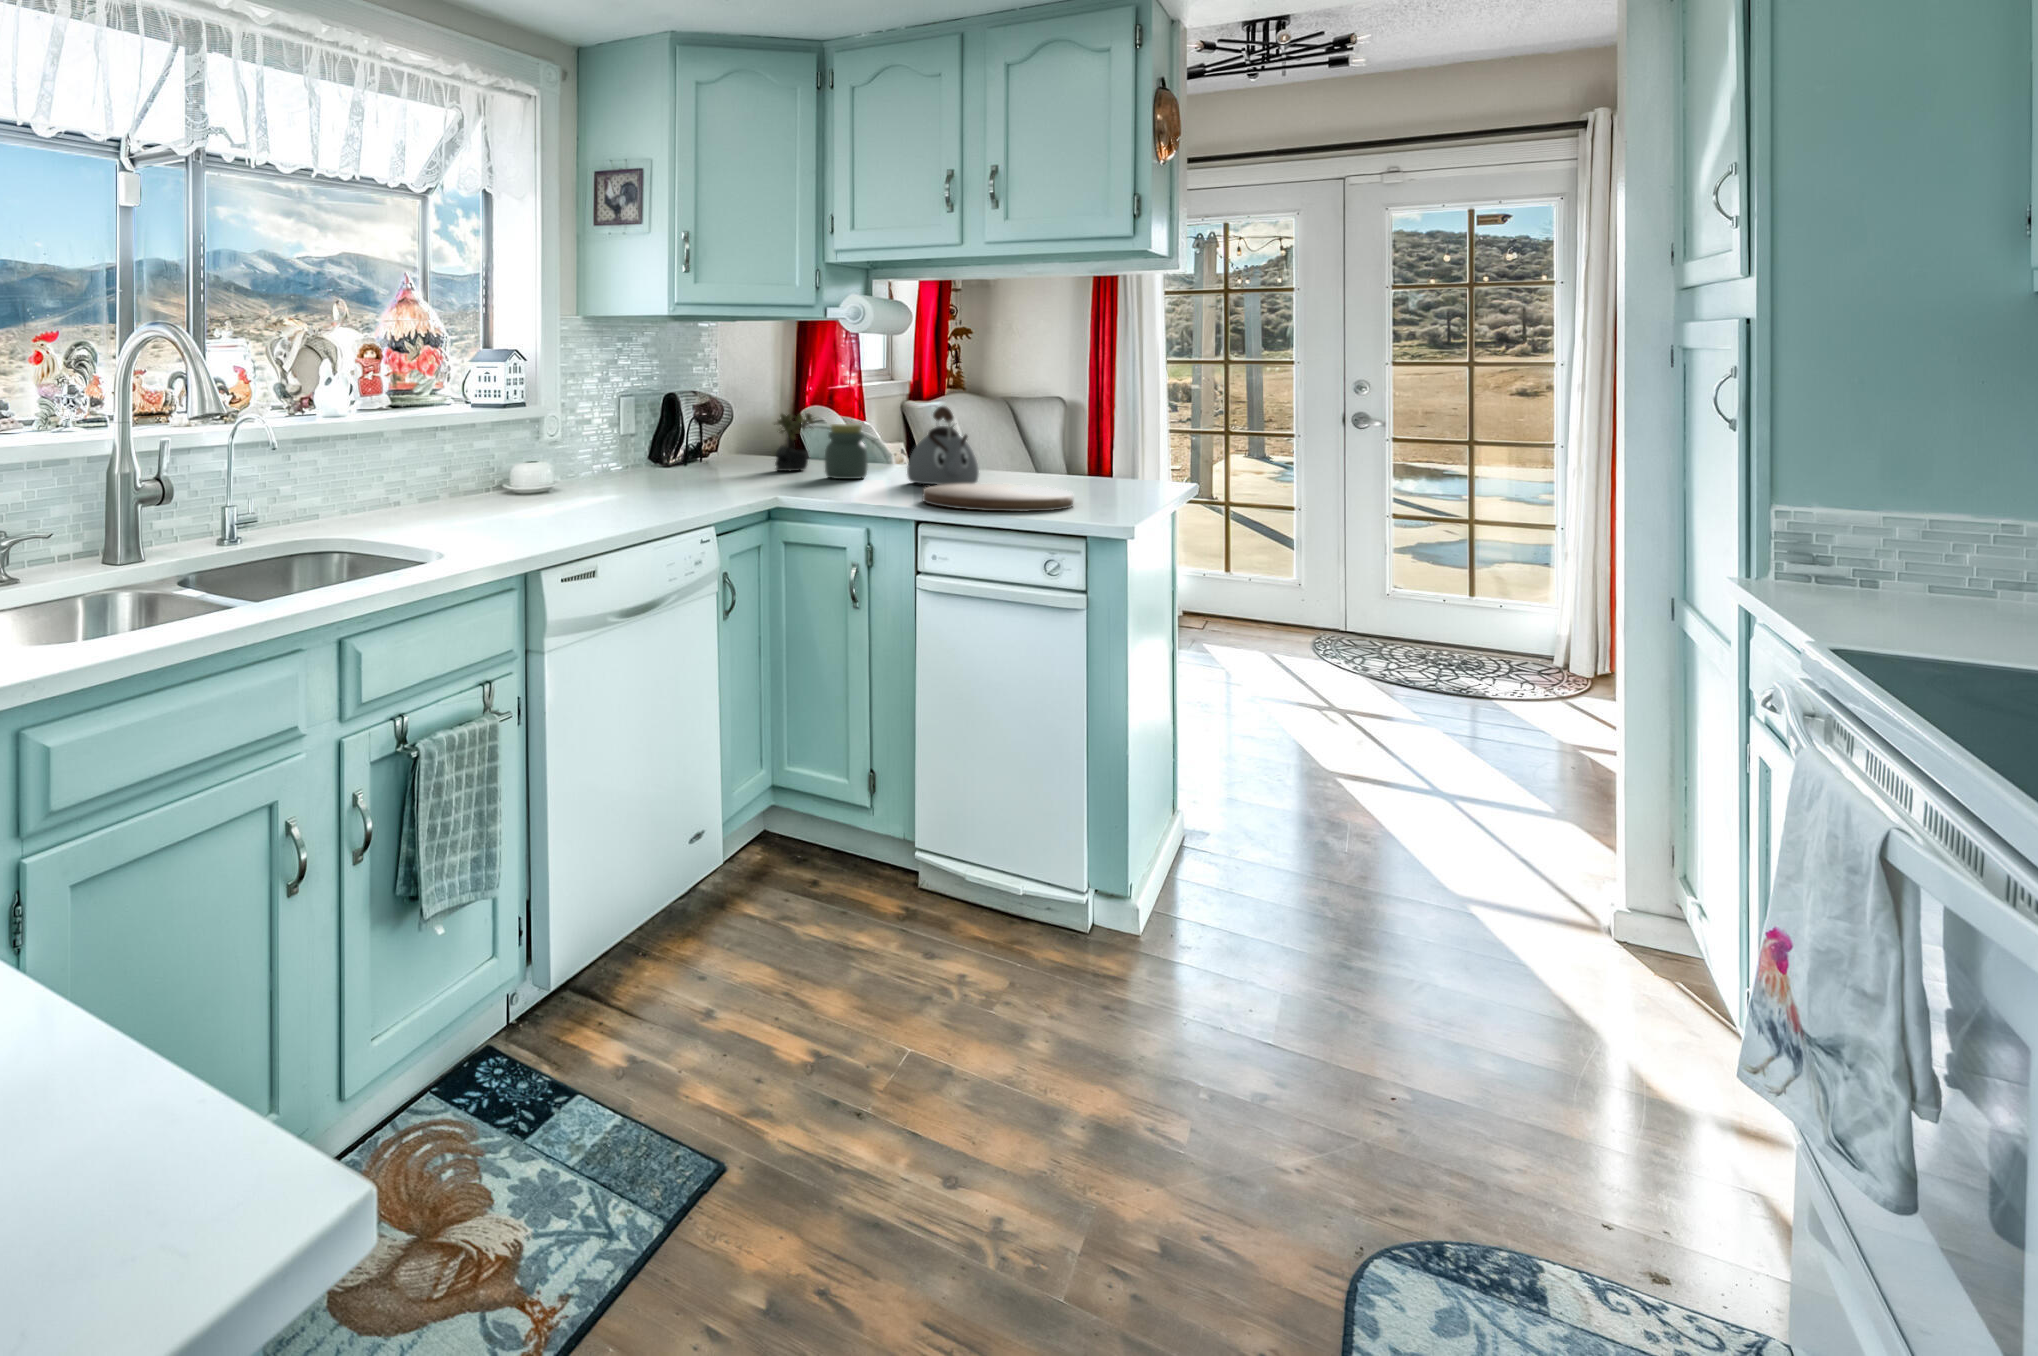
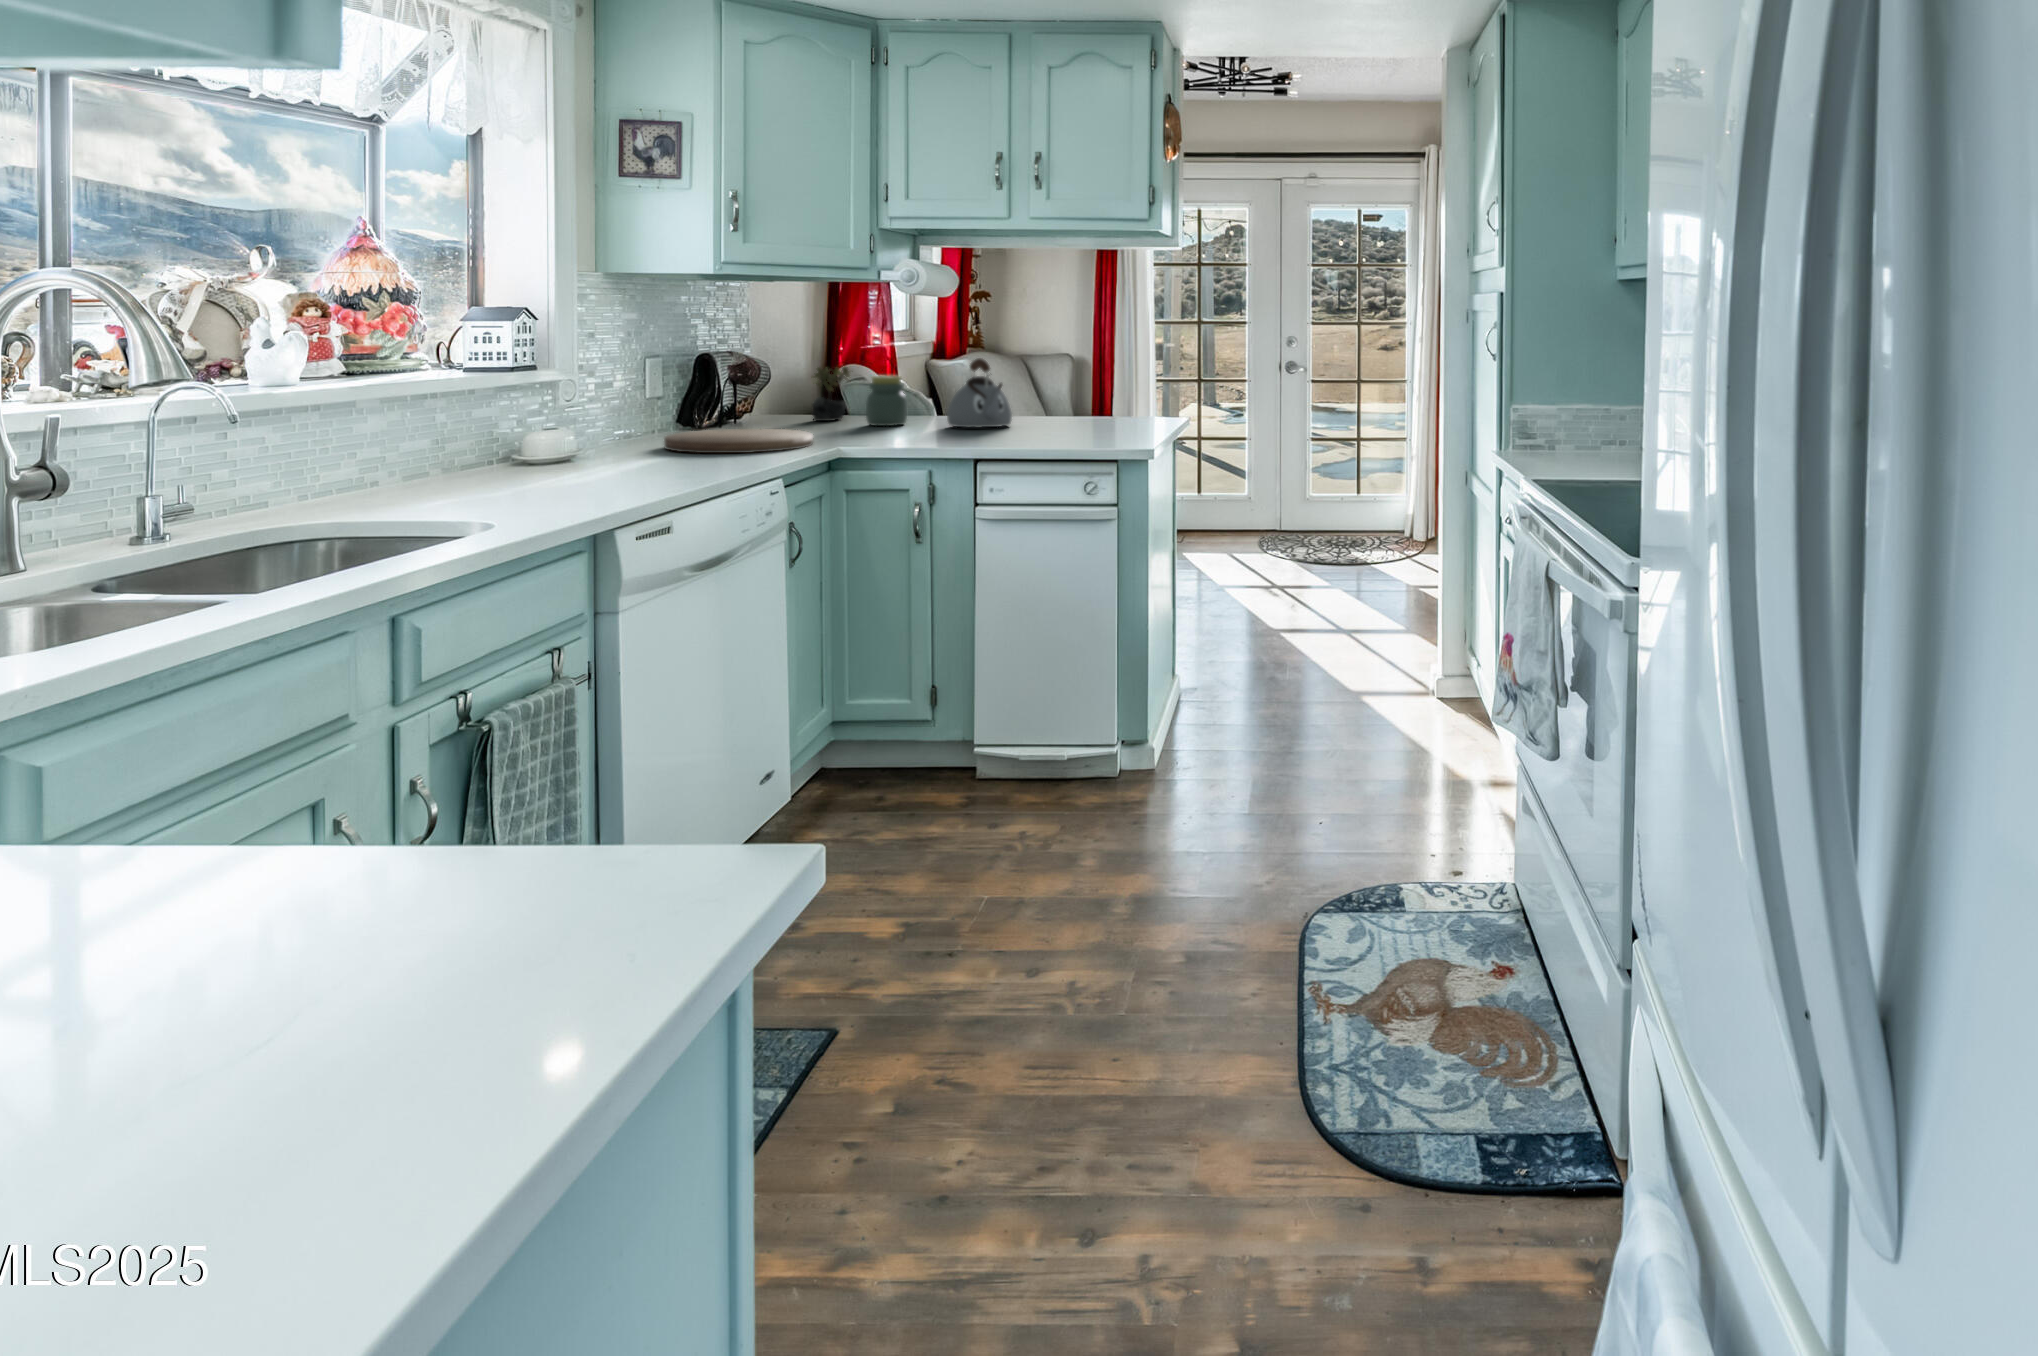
cutting board: present [923,484,1073,511] -> present [664,429,813,453]

